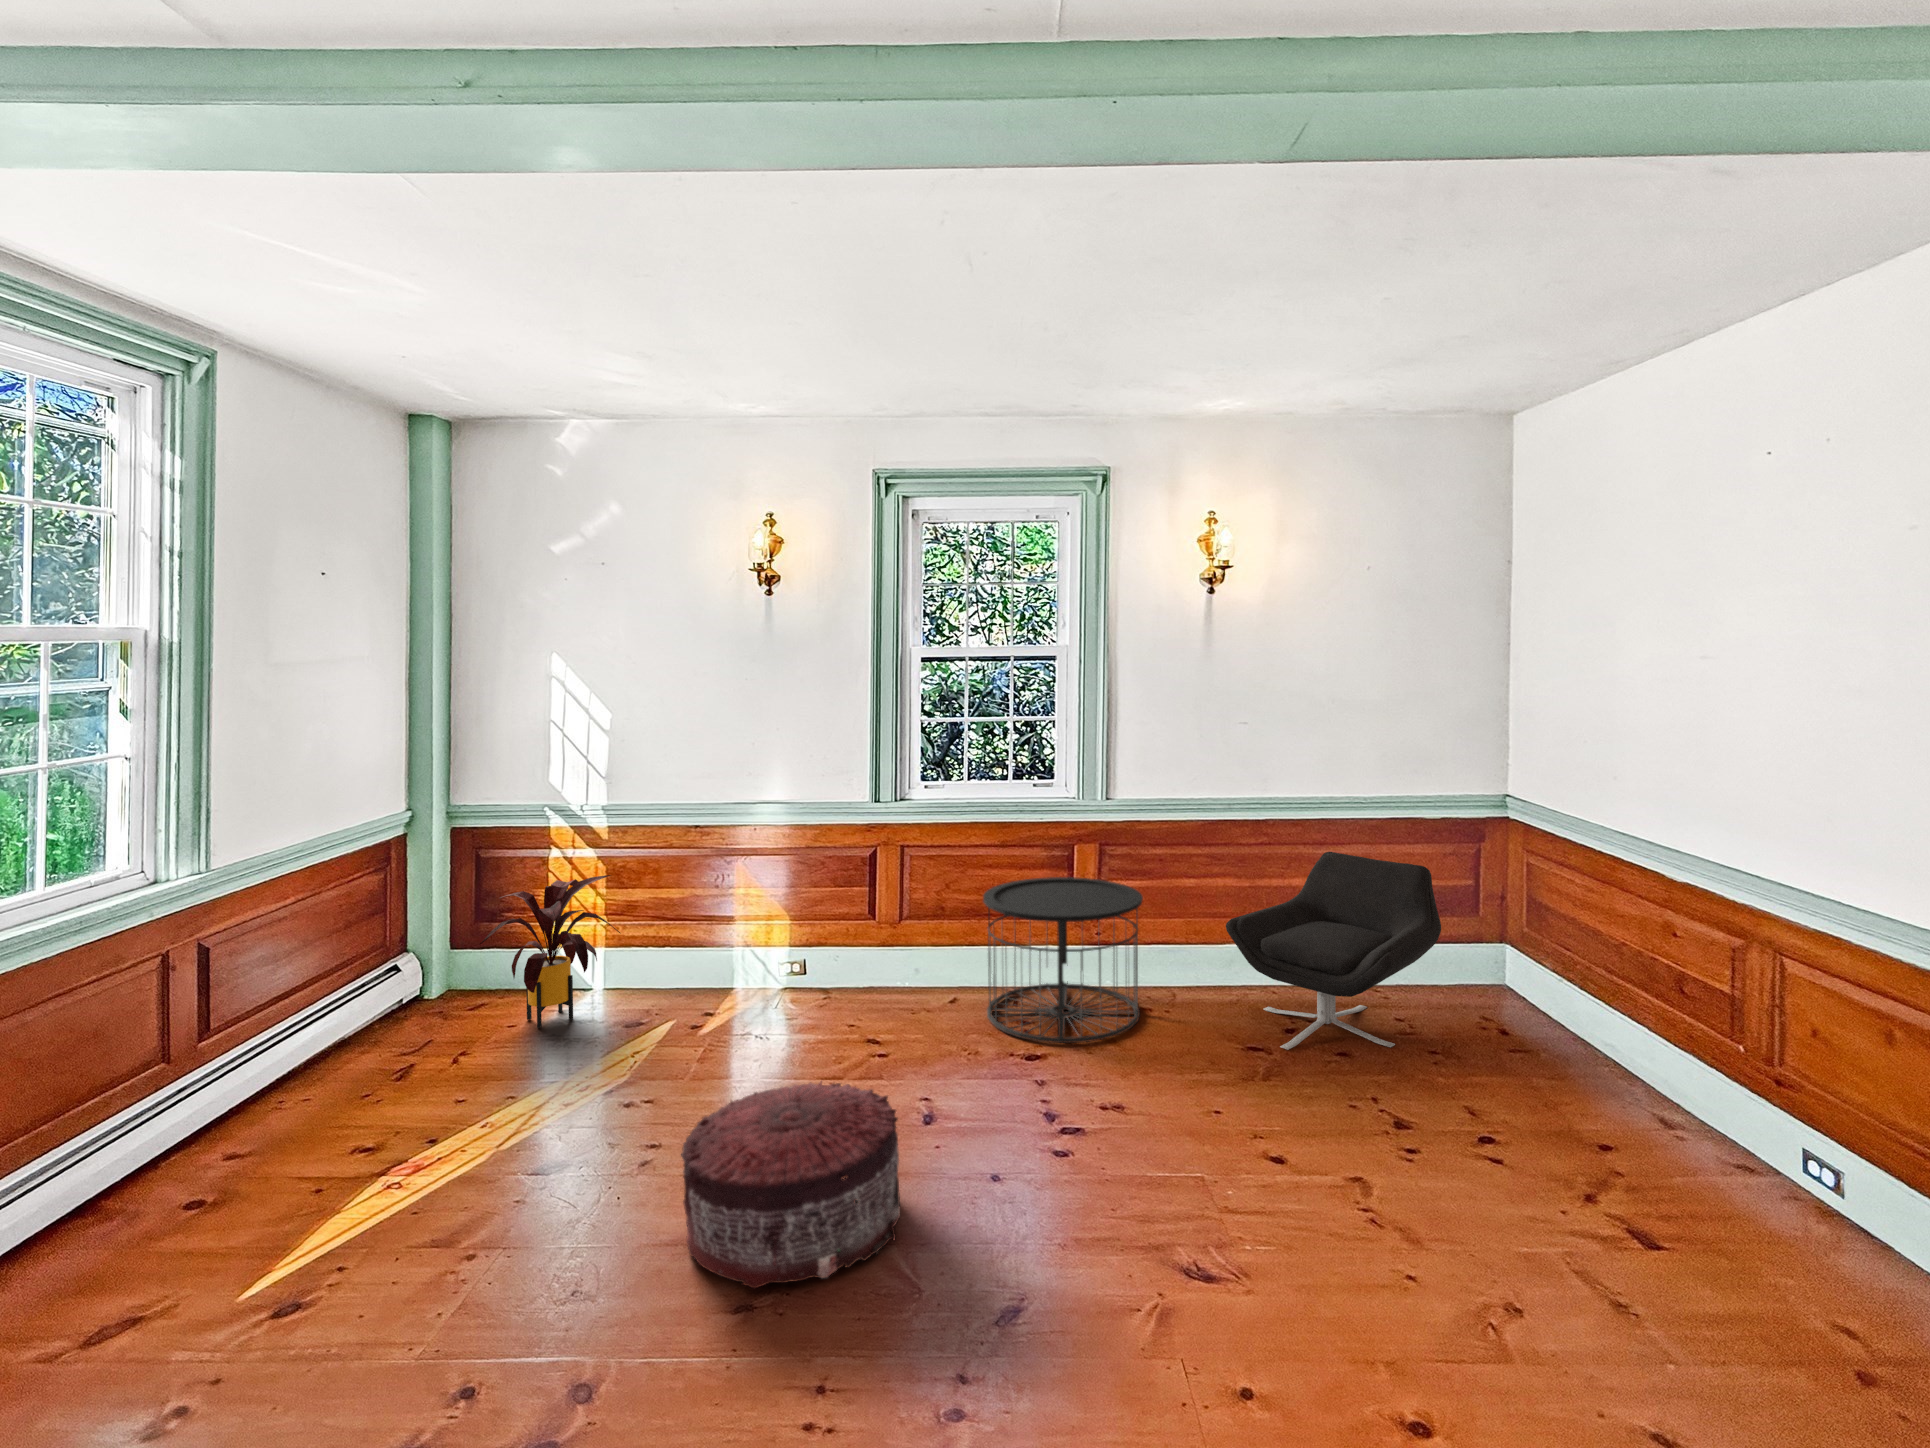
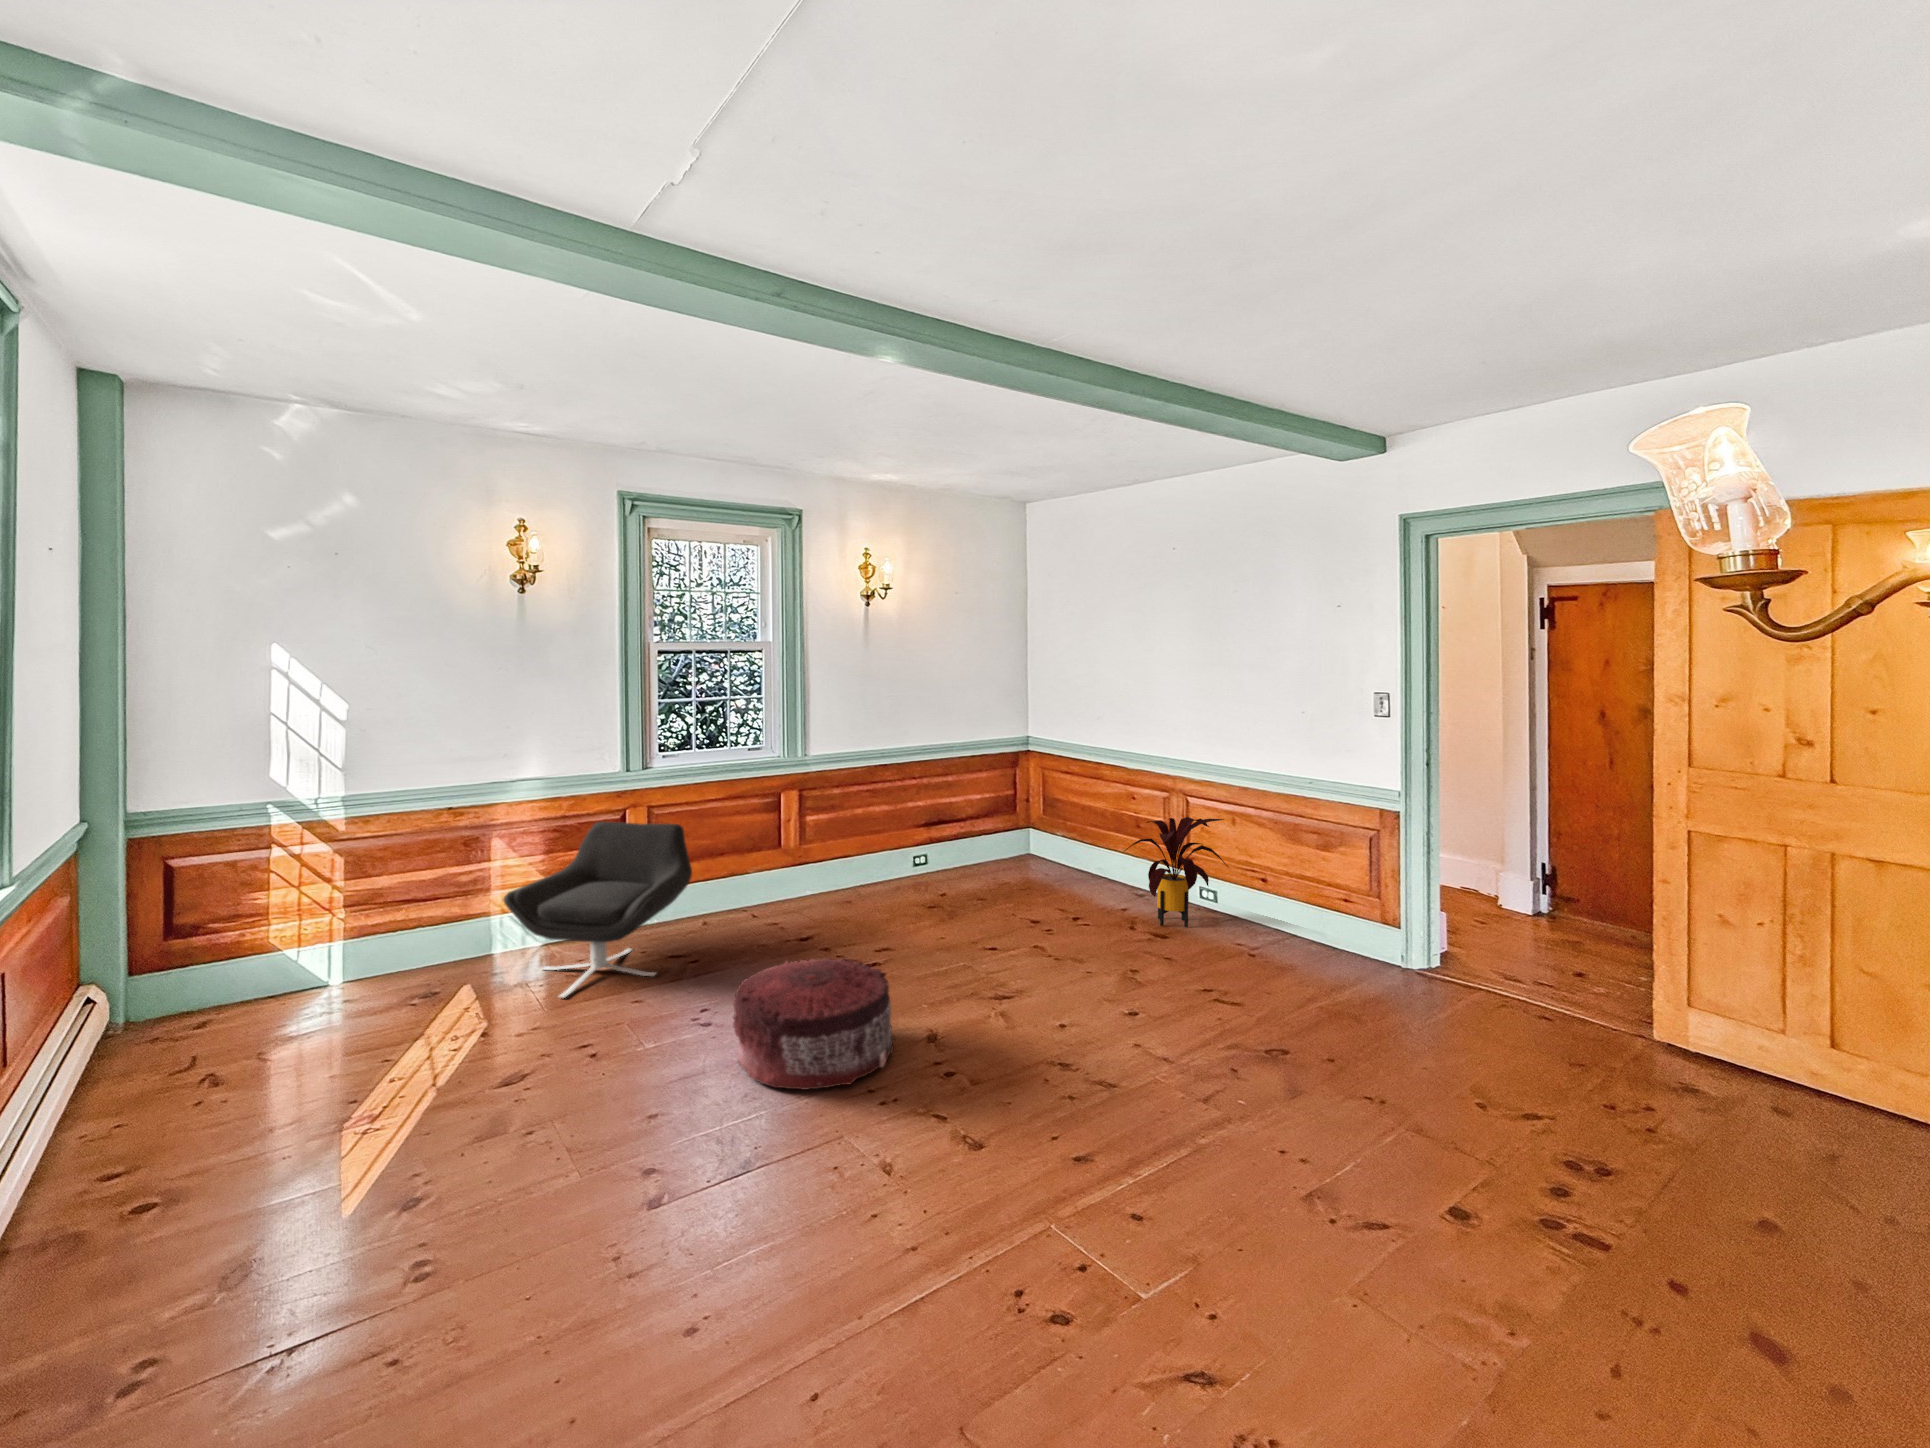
lounge chair: present [1226,852,1441,1050] -> present [503,822,692,998]
house plant: present [480,875,620,1028] -> present [1125,817,1228,927]
side table: present [983,877,1143,1043] -> none [741,817,863,935]

